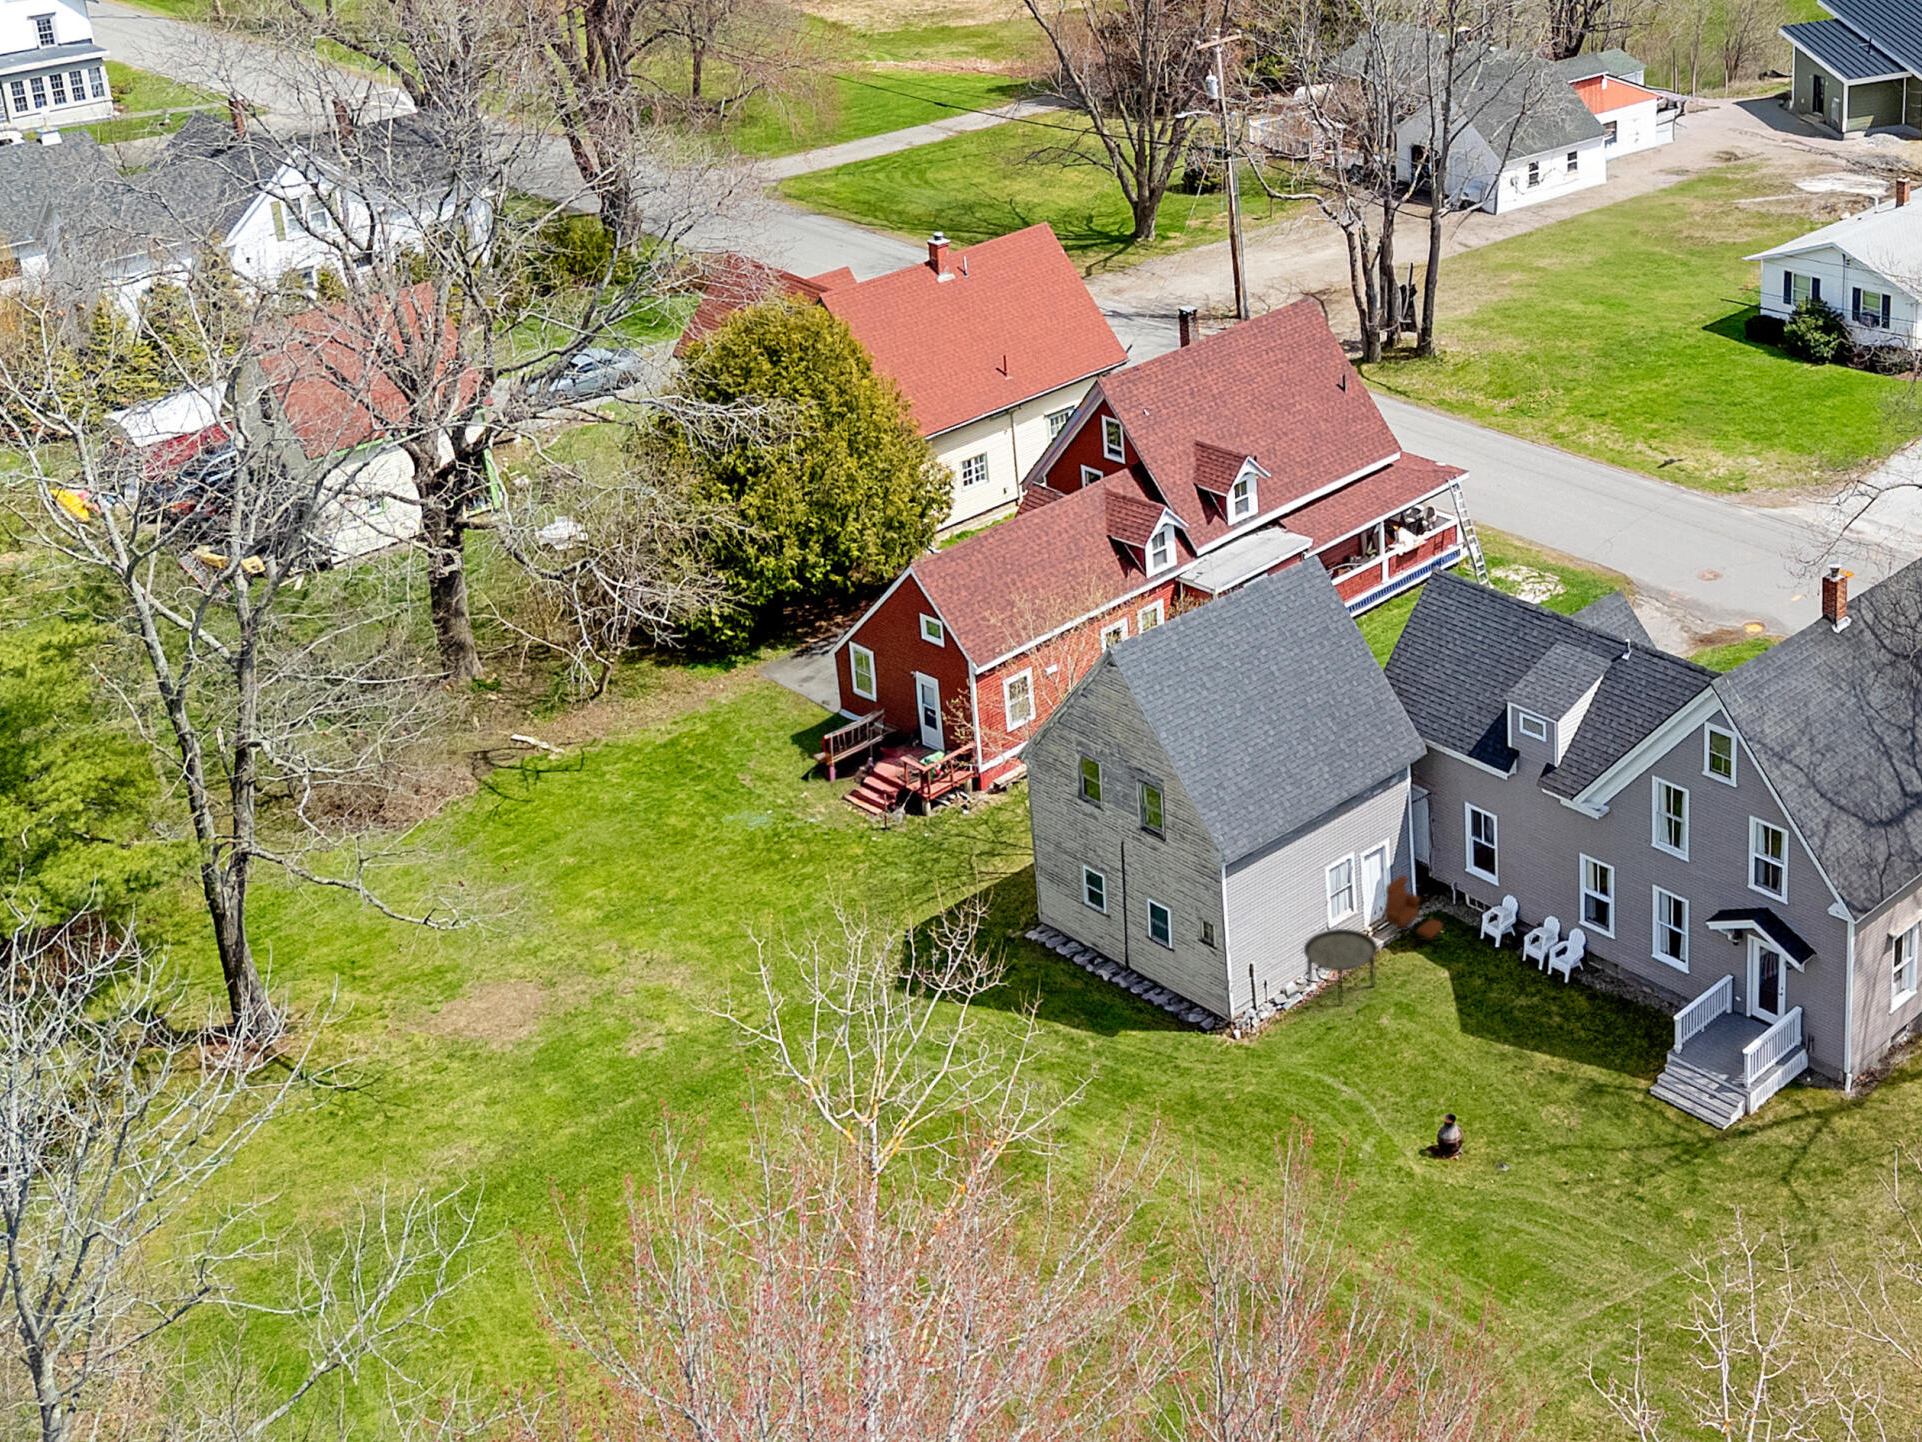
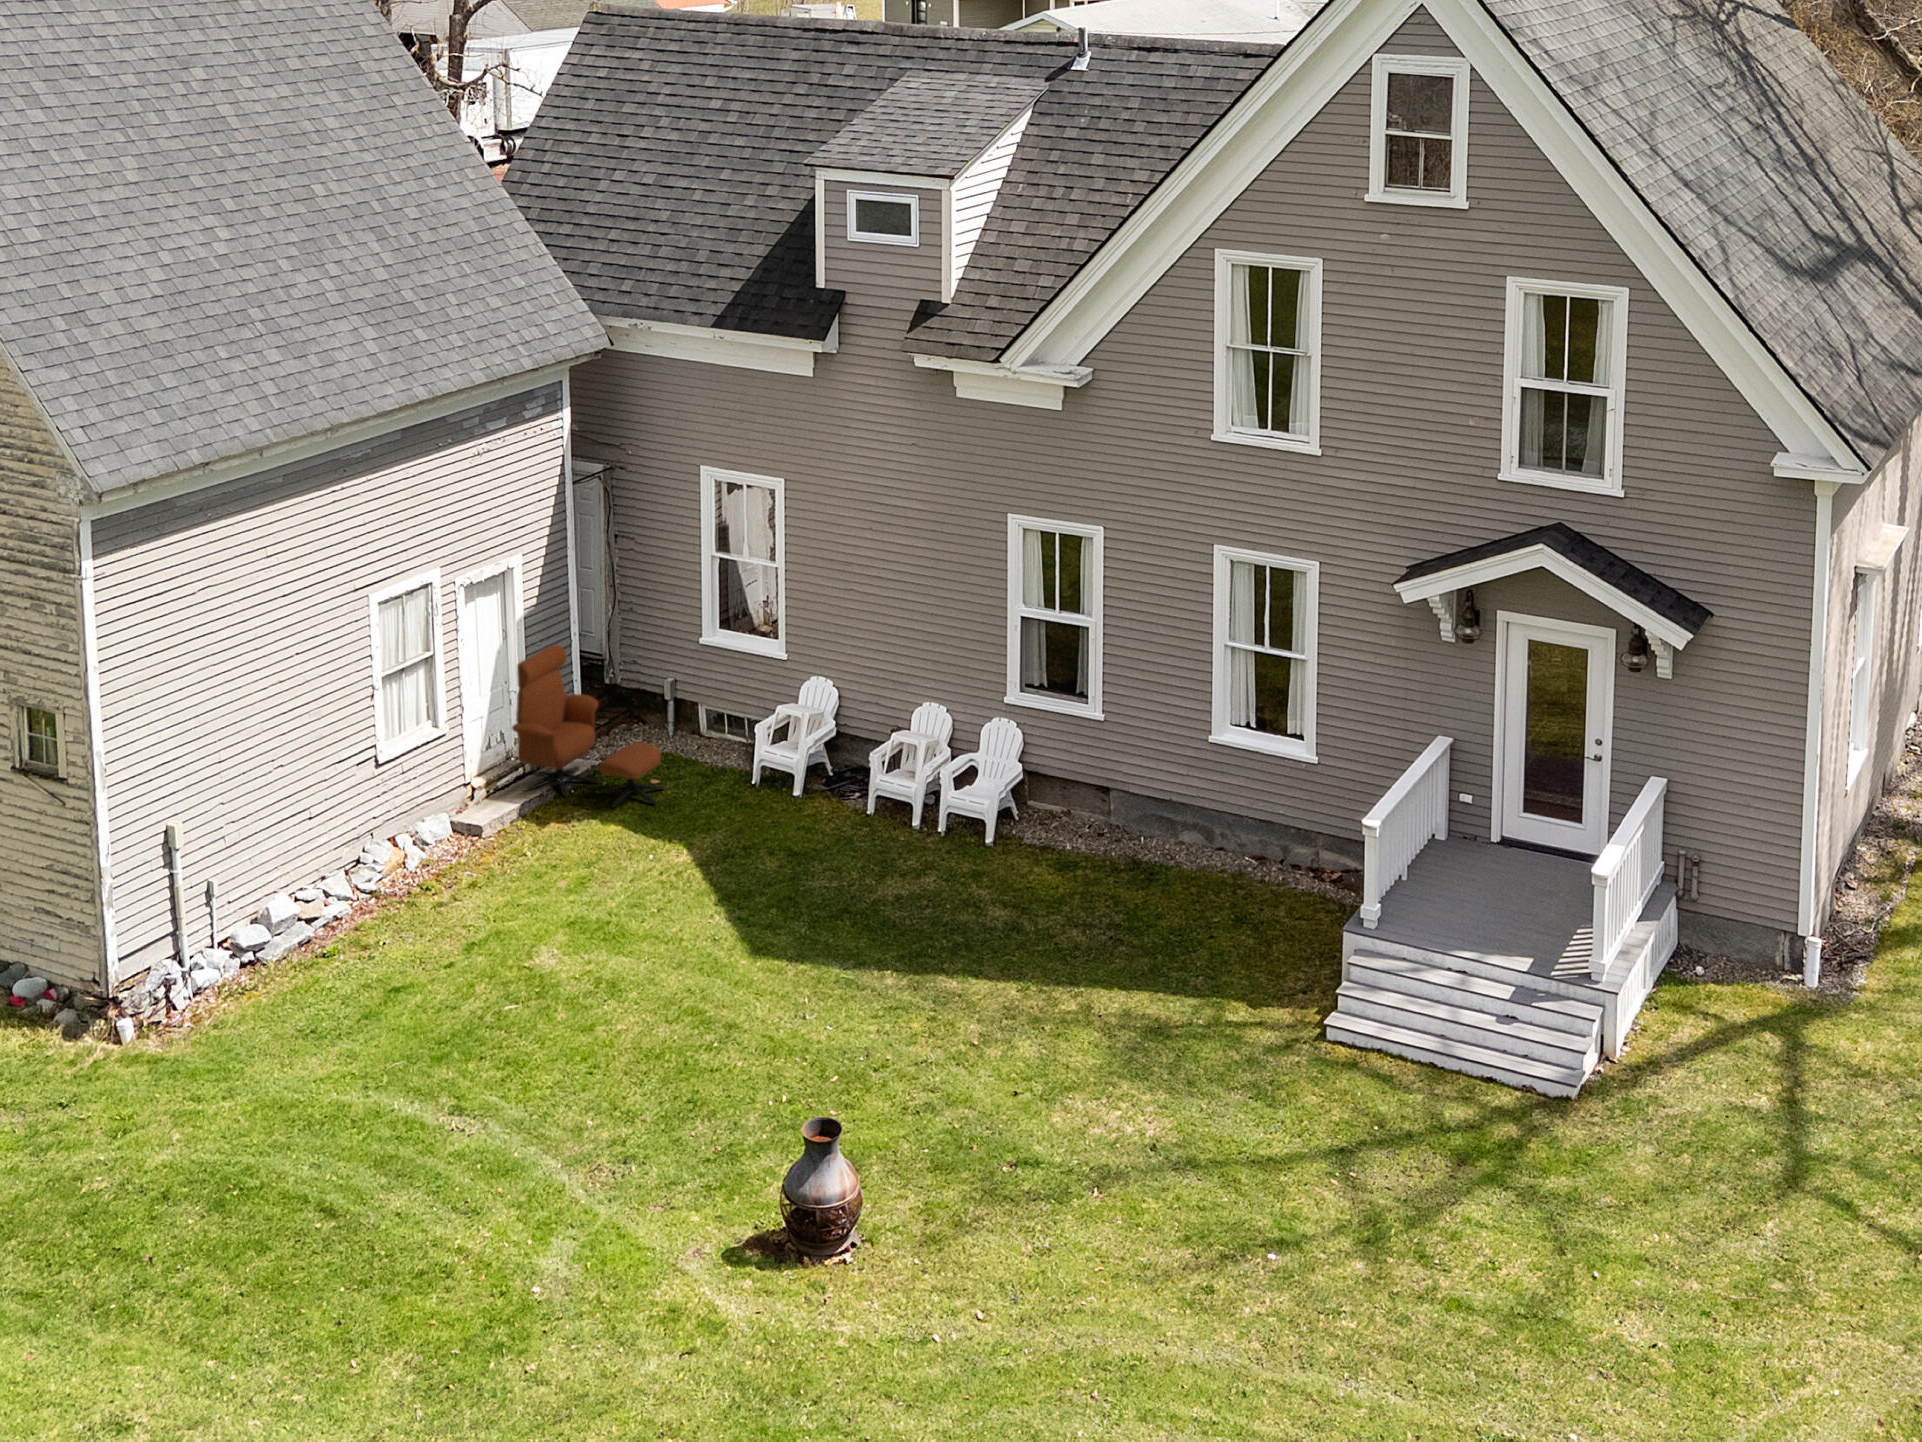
round table: present [1304,929,1378,1004] -> none [315,753,516,932]

